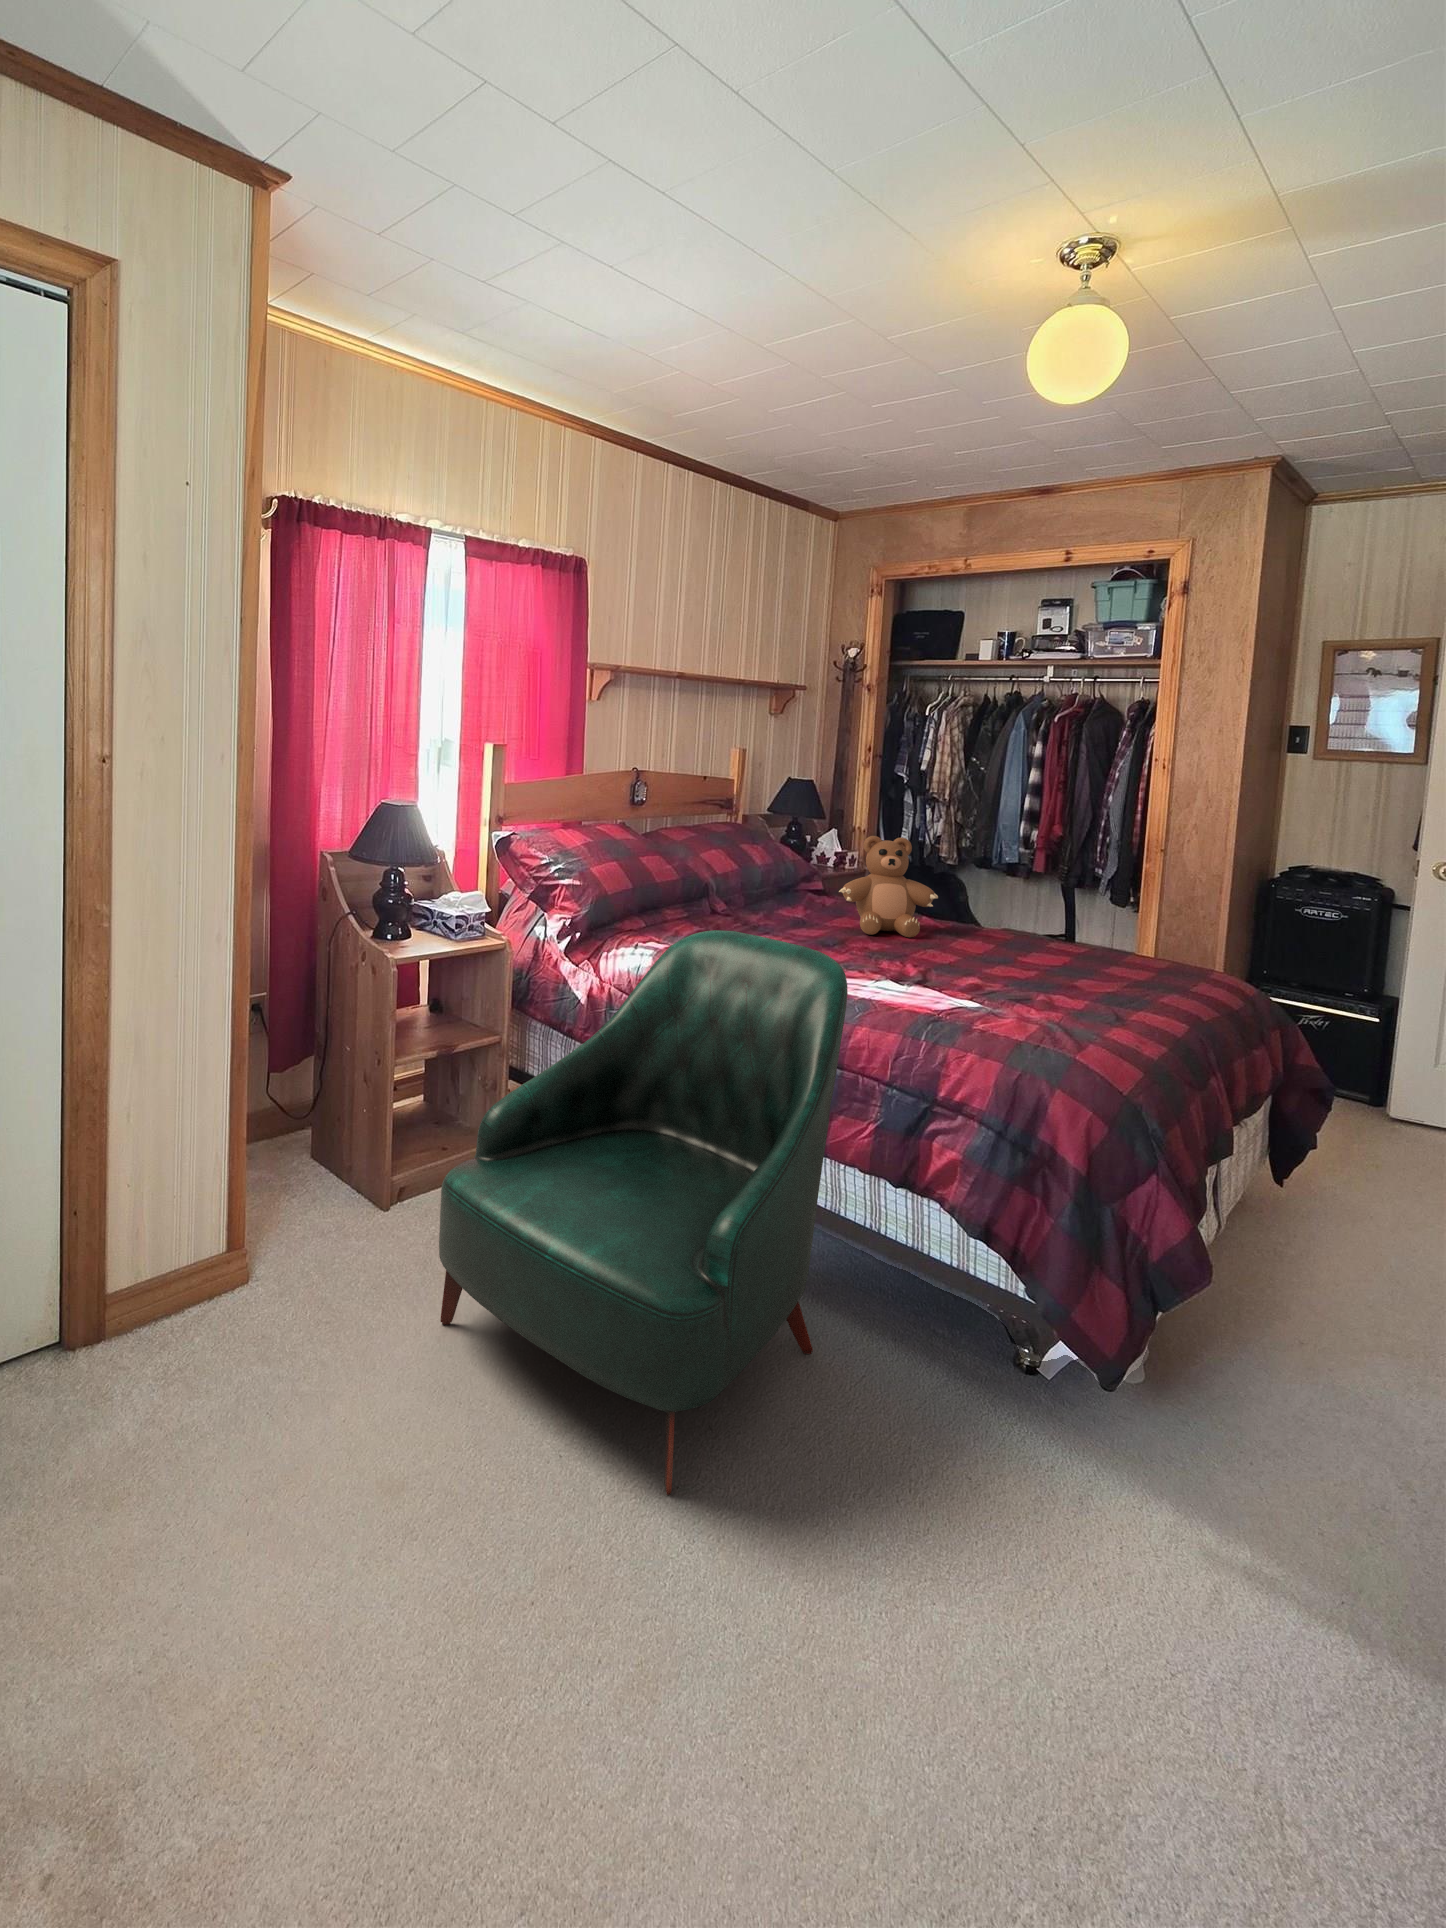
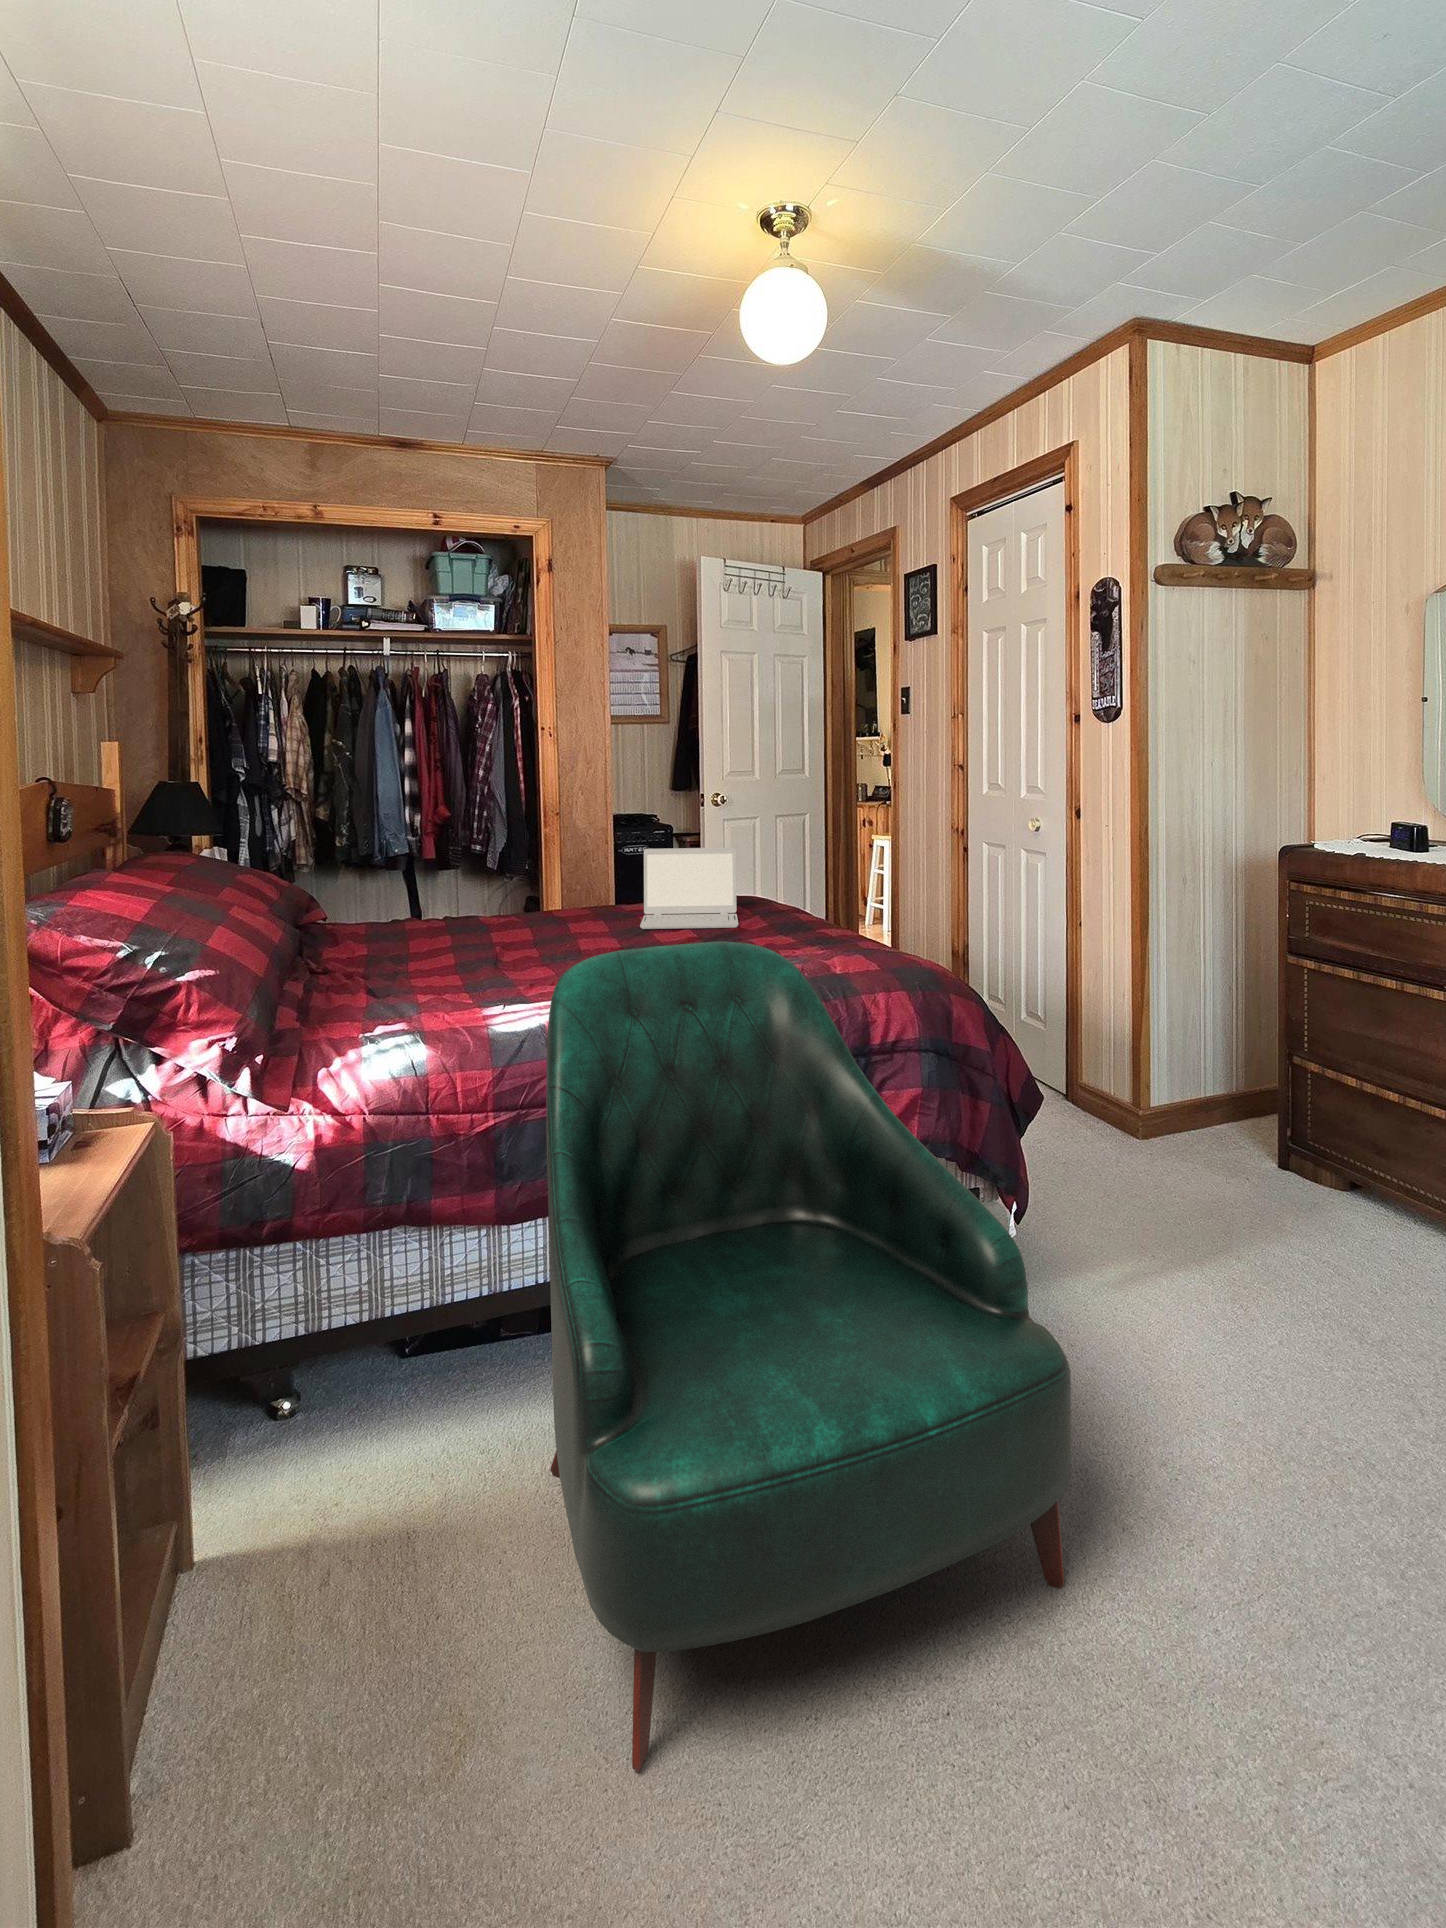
teddy bear: present [839,836,938,937] -> none [432,826,522,948]
laptop: none [1020,888,1170,985] -> present [640,848,738,929]

